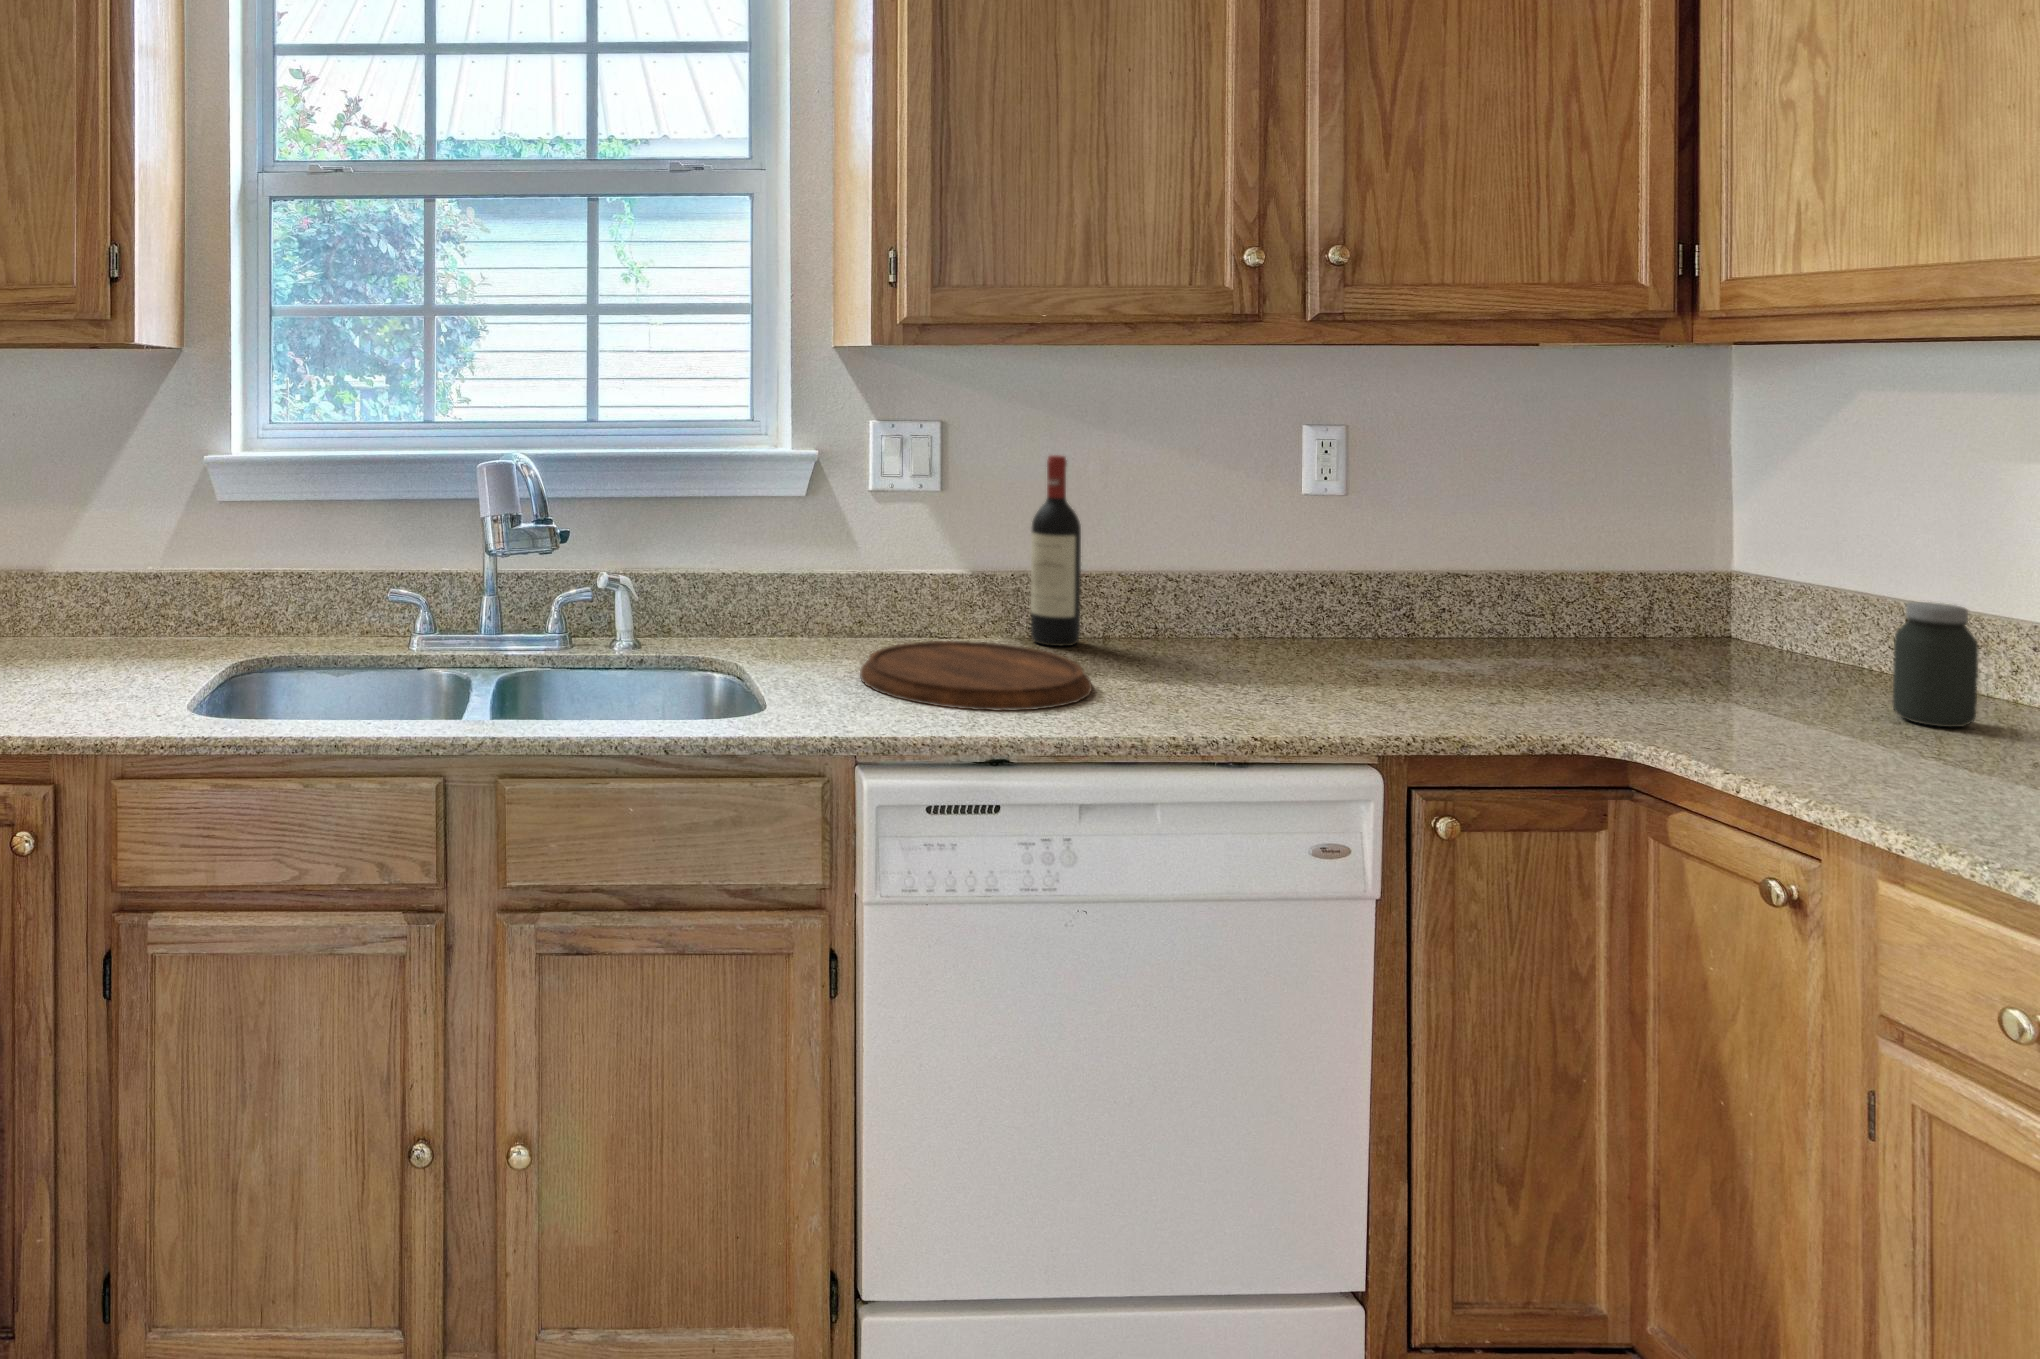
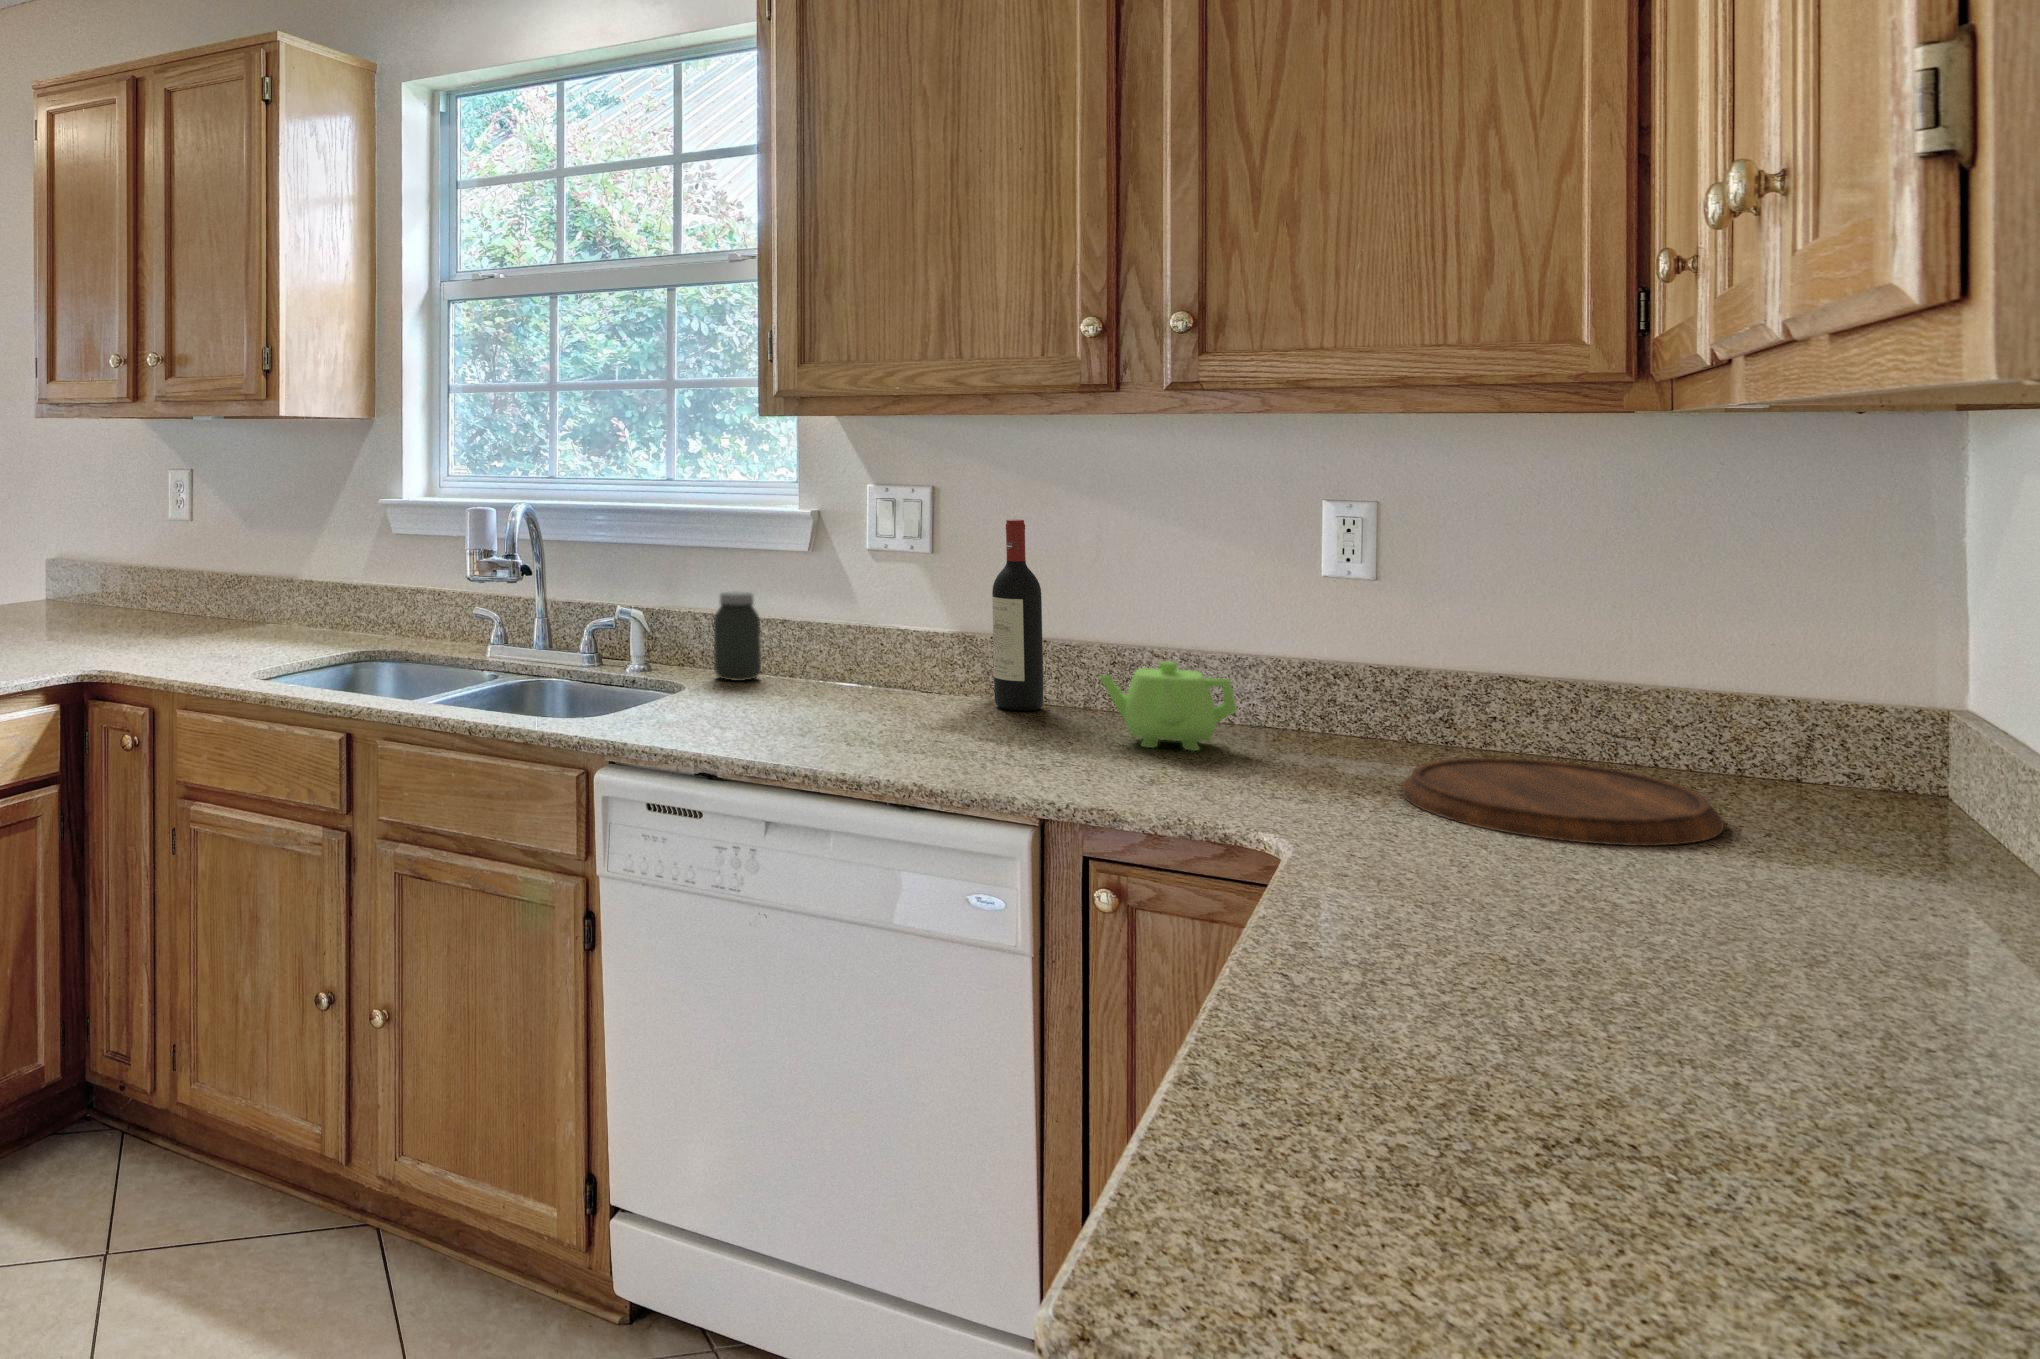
teapot: none [1209,586,1320,670] -> present [1100,661,1237,751]
jar: present [1892,602,1979,727] -> present [714,591,761,681]
cutting board: present [860,641,1092,711] -> present [1402,758,1724,846]

